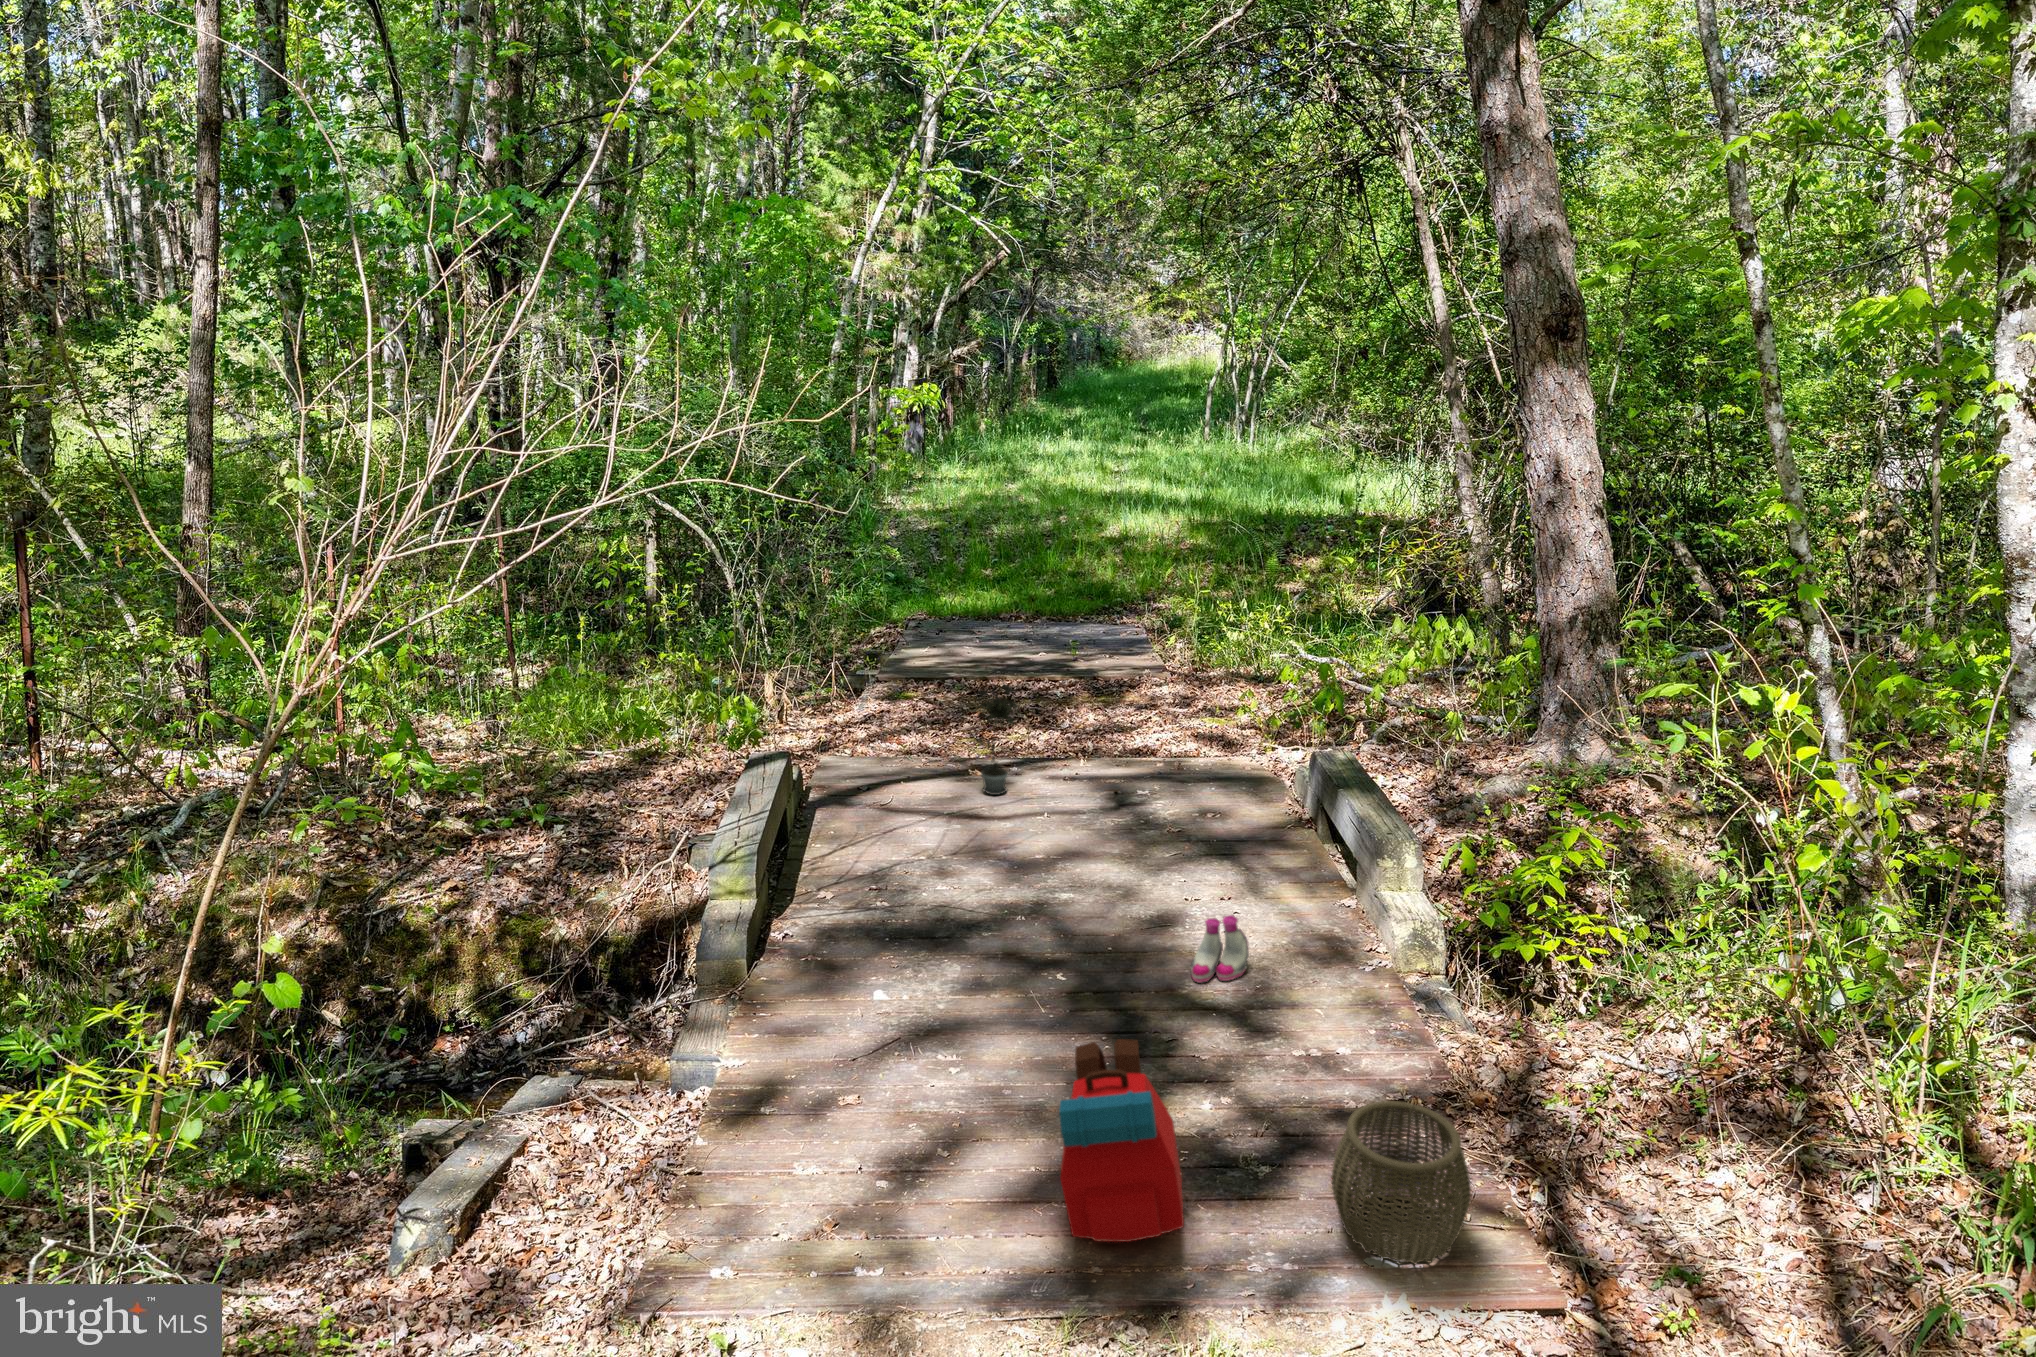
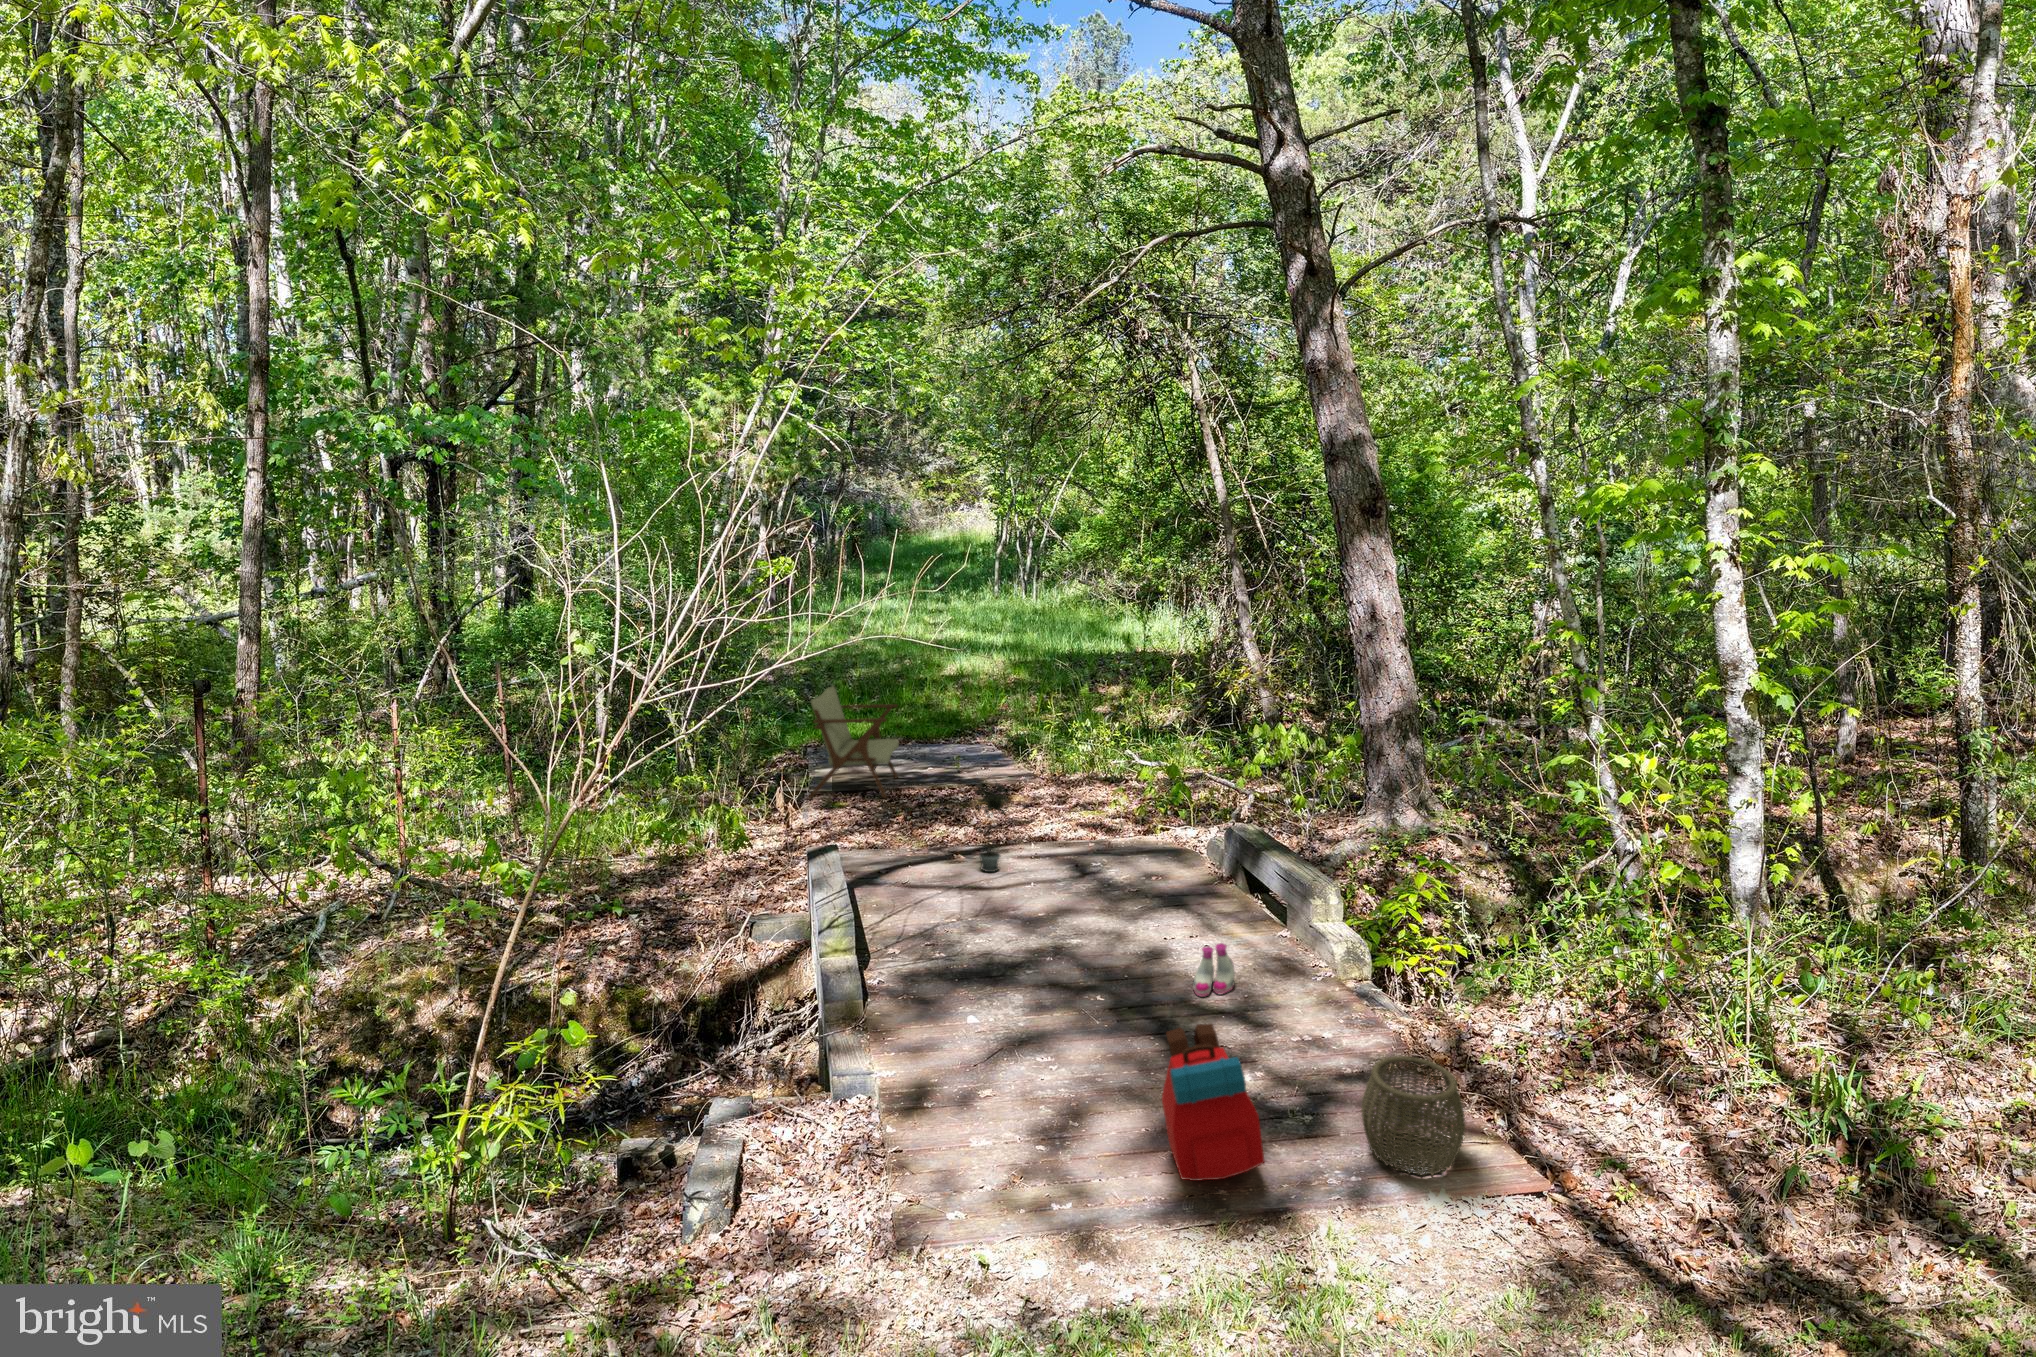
lounge chair: none [809,548,930,691] -> present [807,687,899,800]

